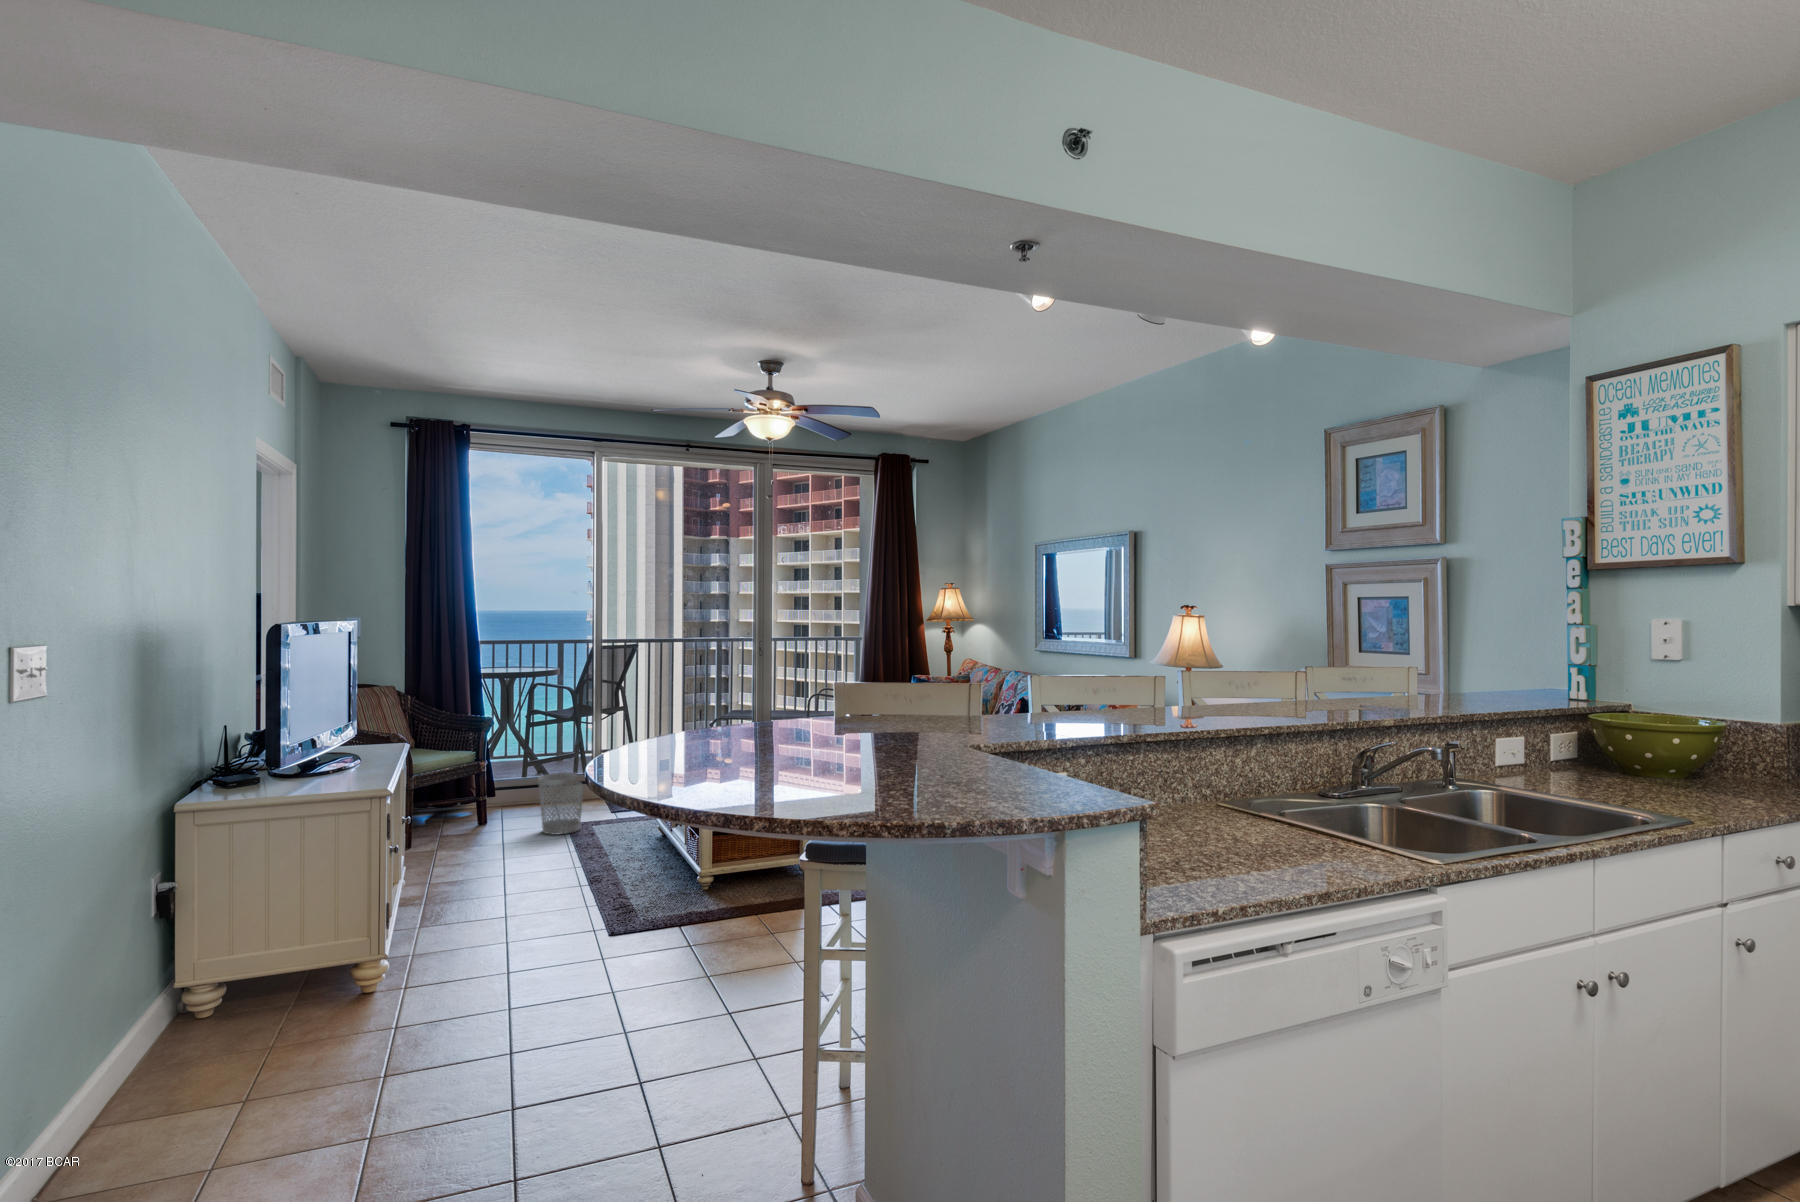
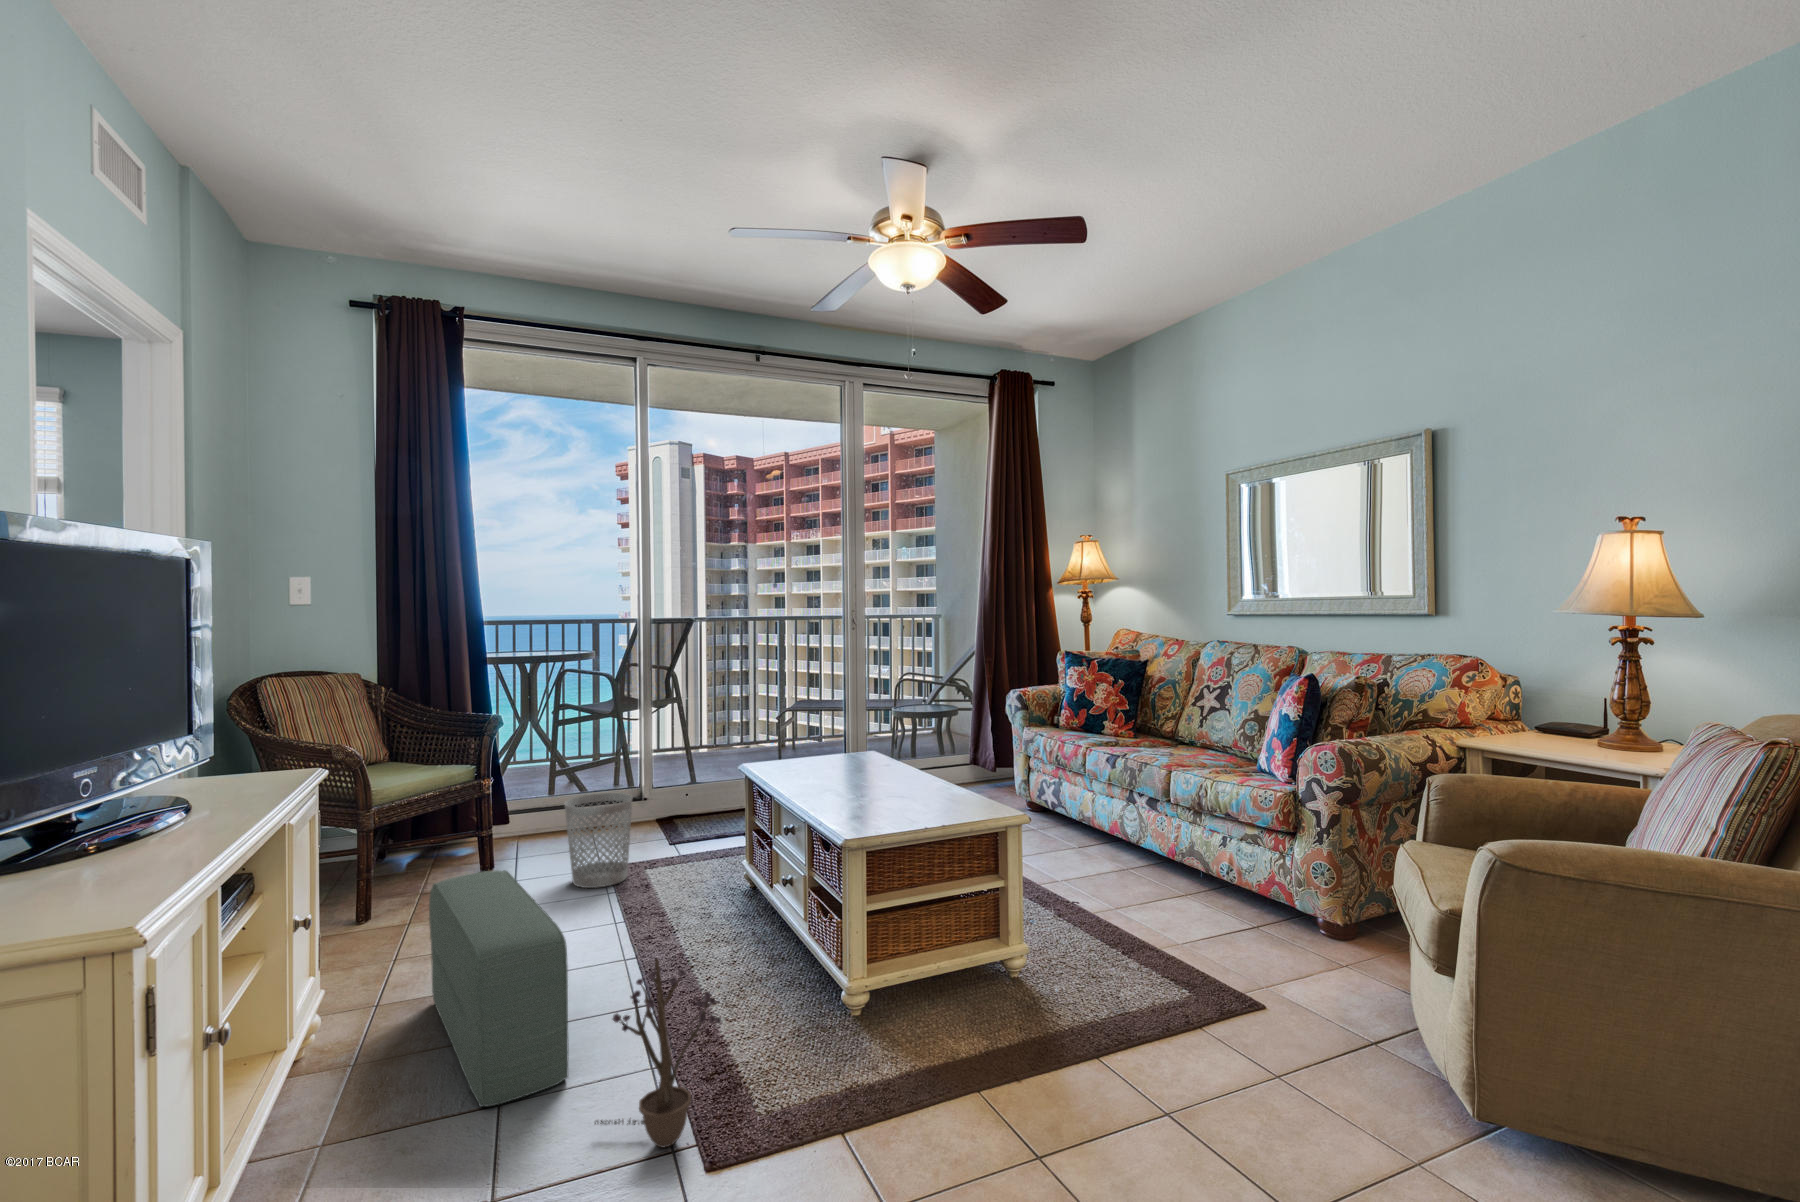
pouf: none [462,809,544,920] -> present [429,870,569,1107]
decorative plant: none [558,839,622,932] -> present [595,959,721,1147]

